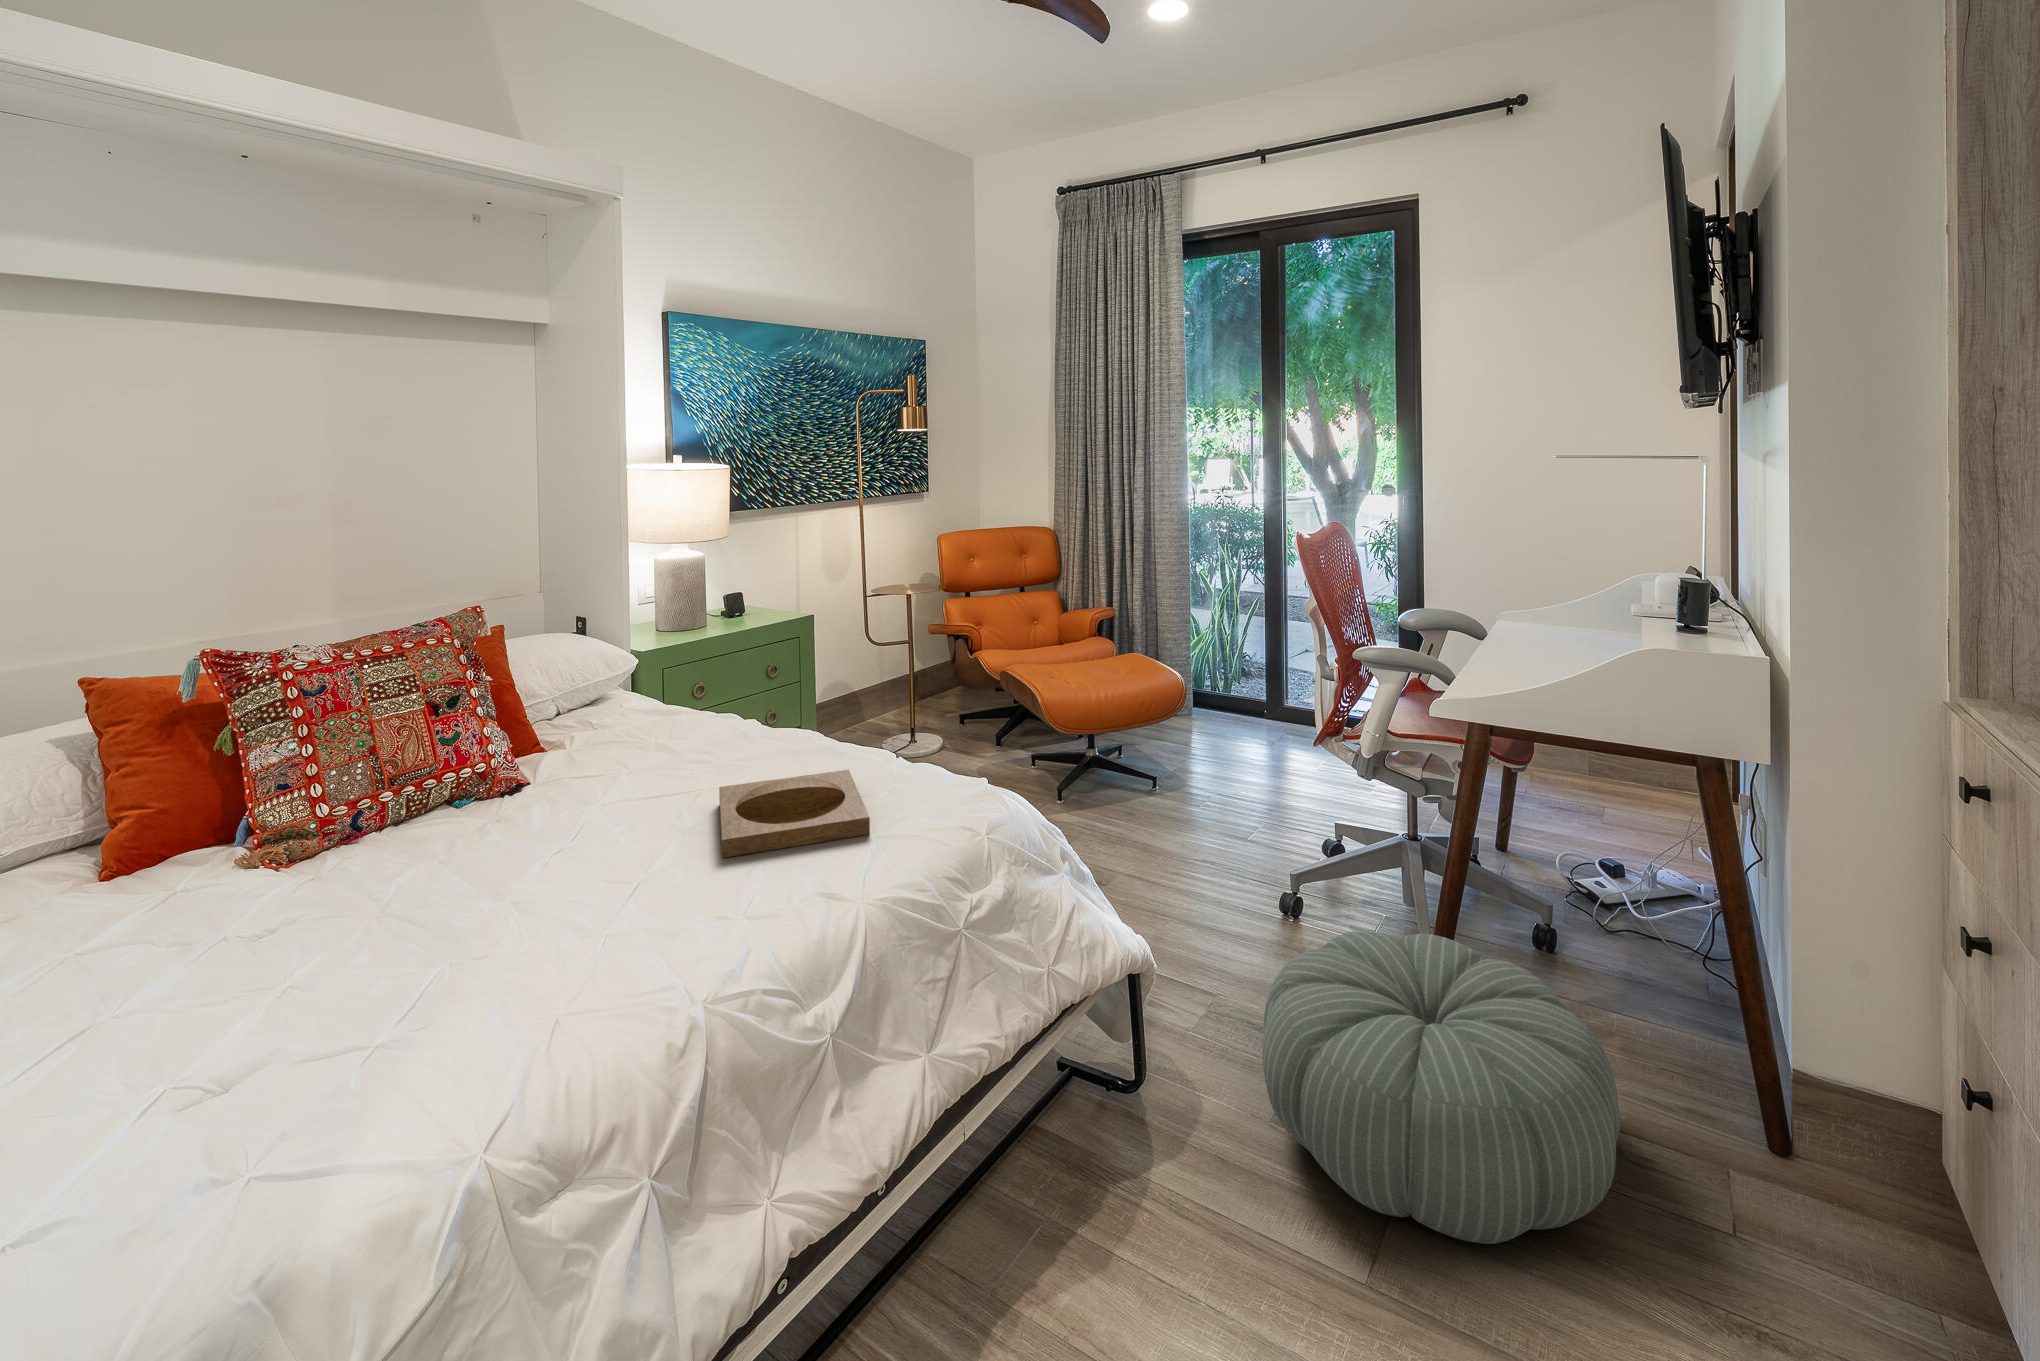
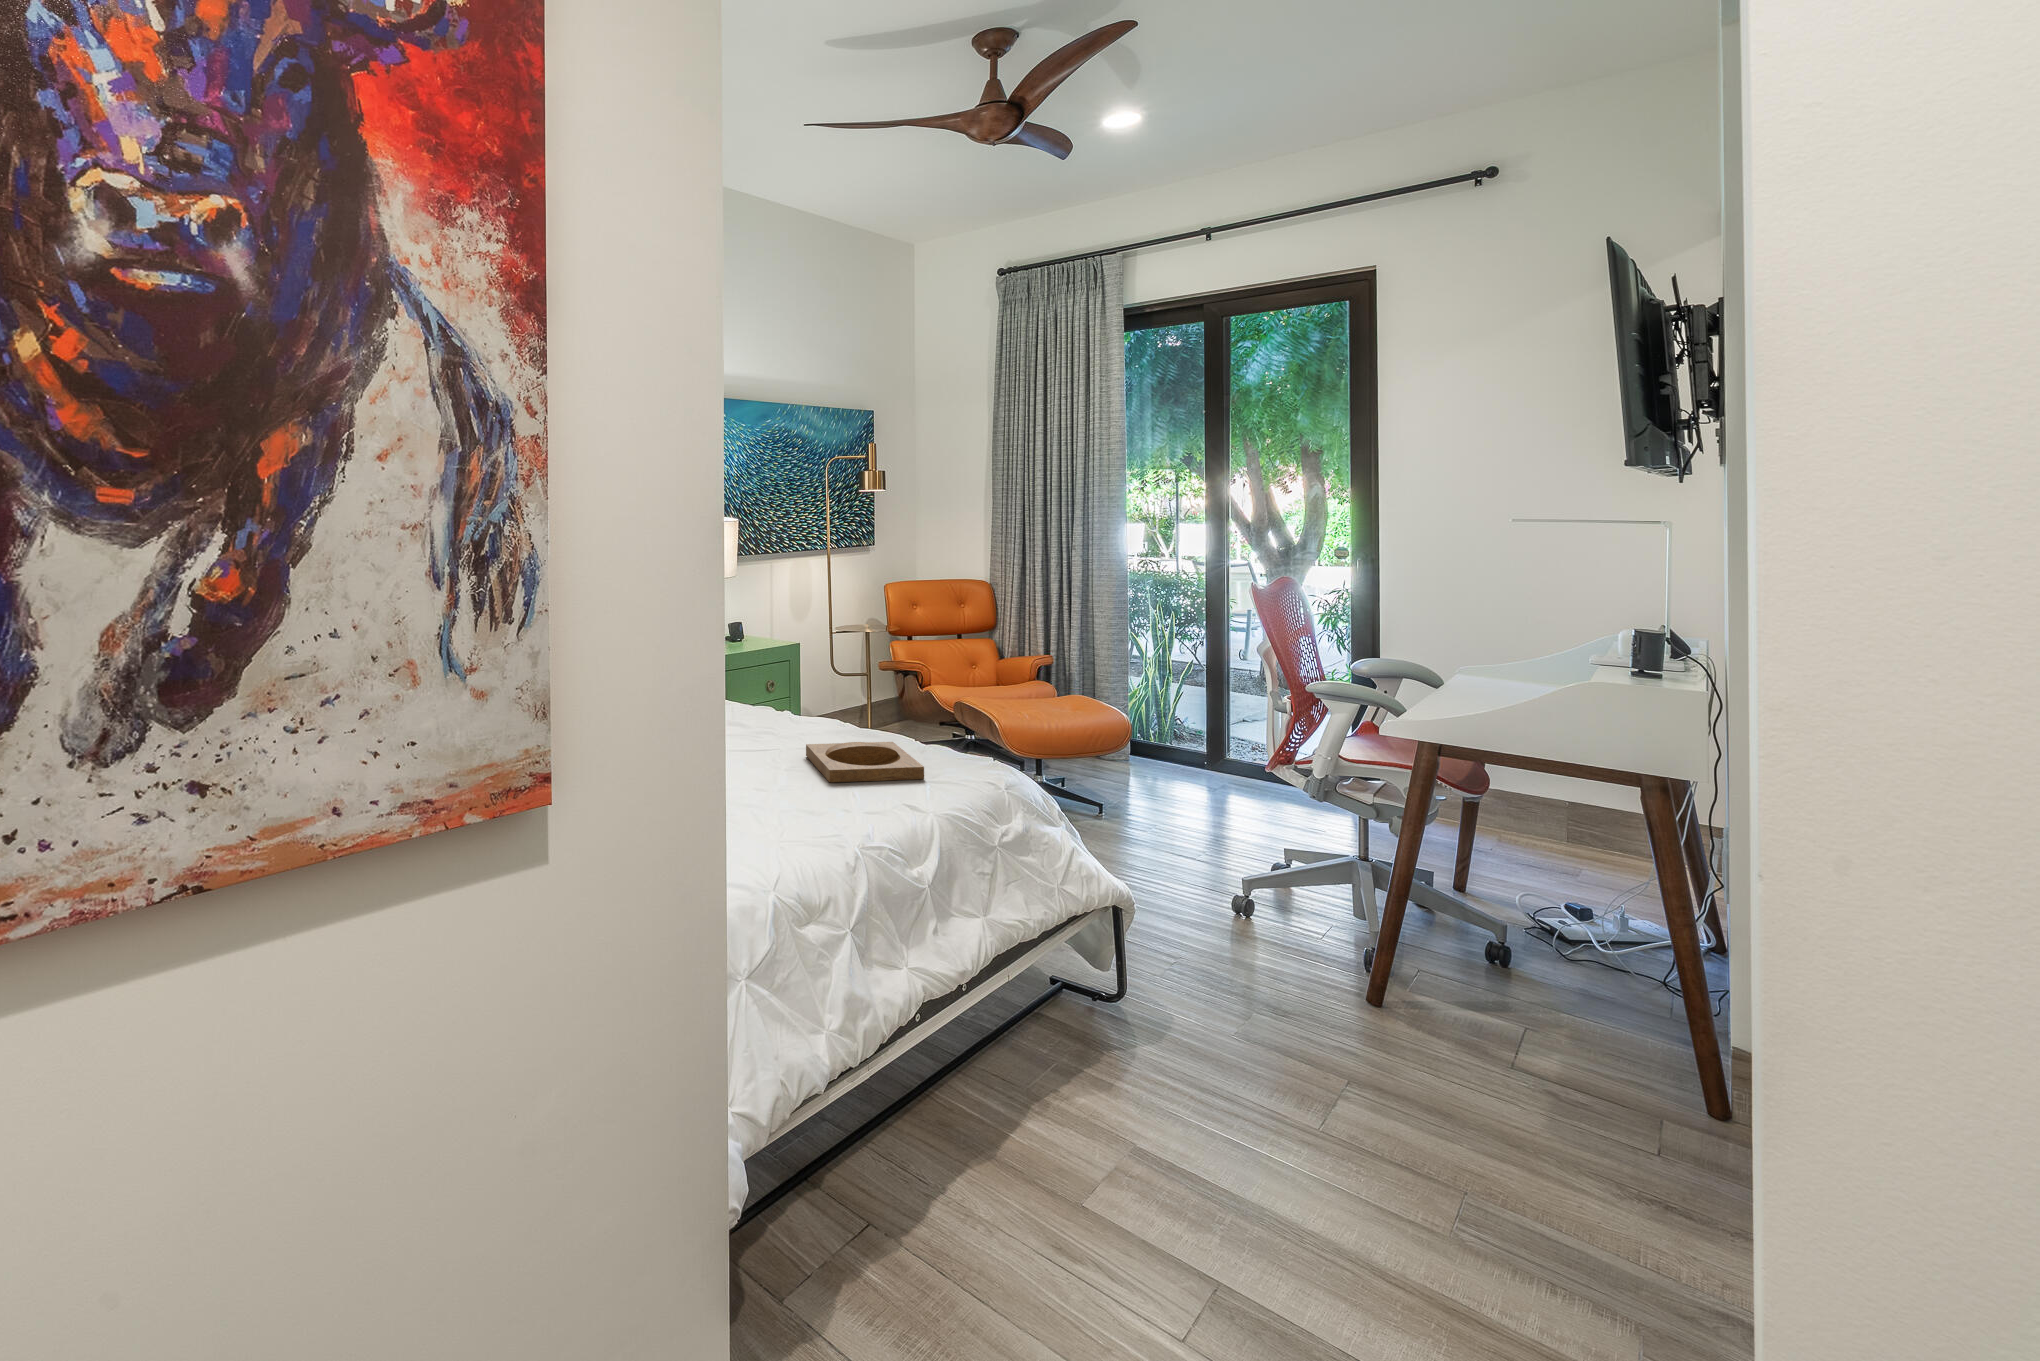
pouf: present [1262,932,1620,1244] -> none [1227,904,1538,1111]

